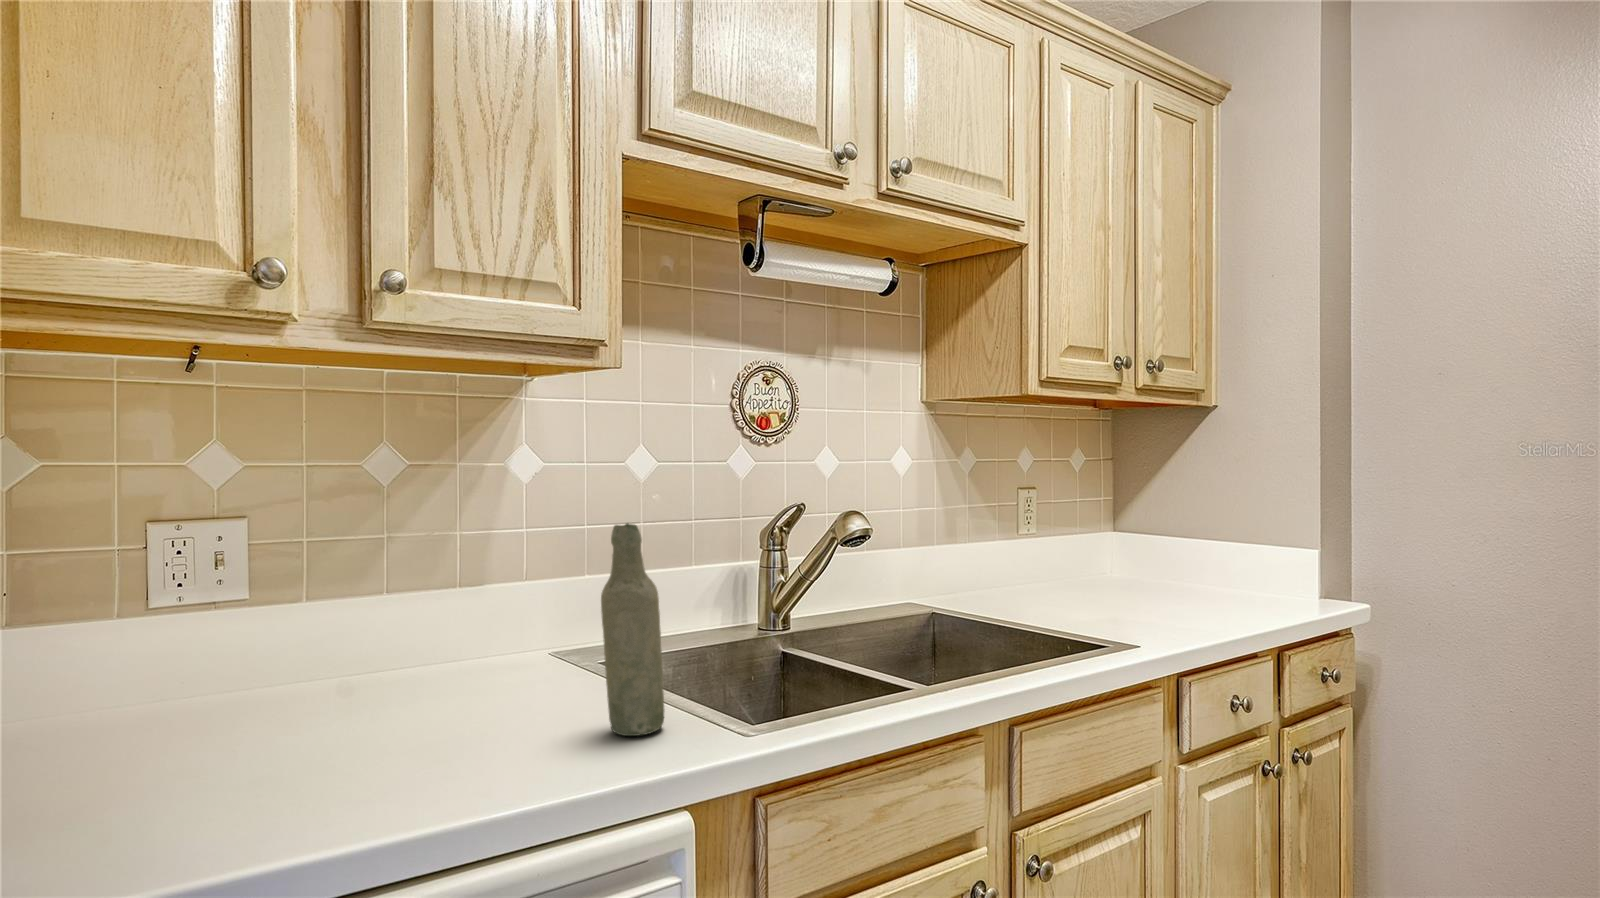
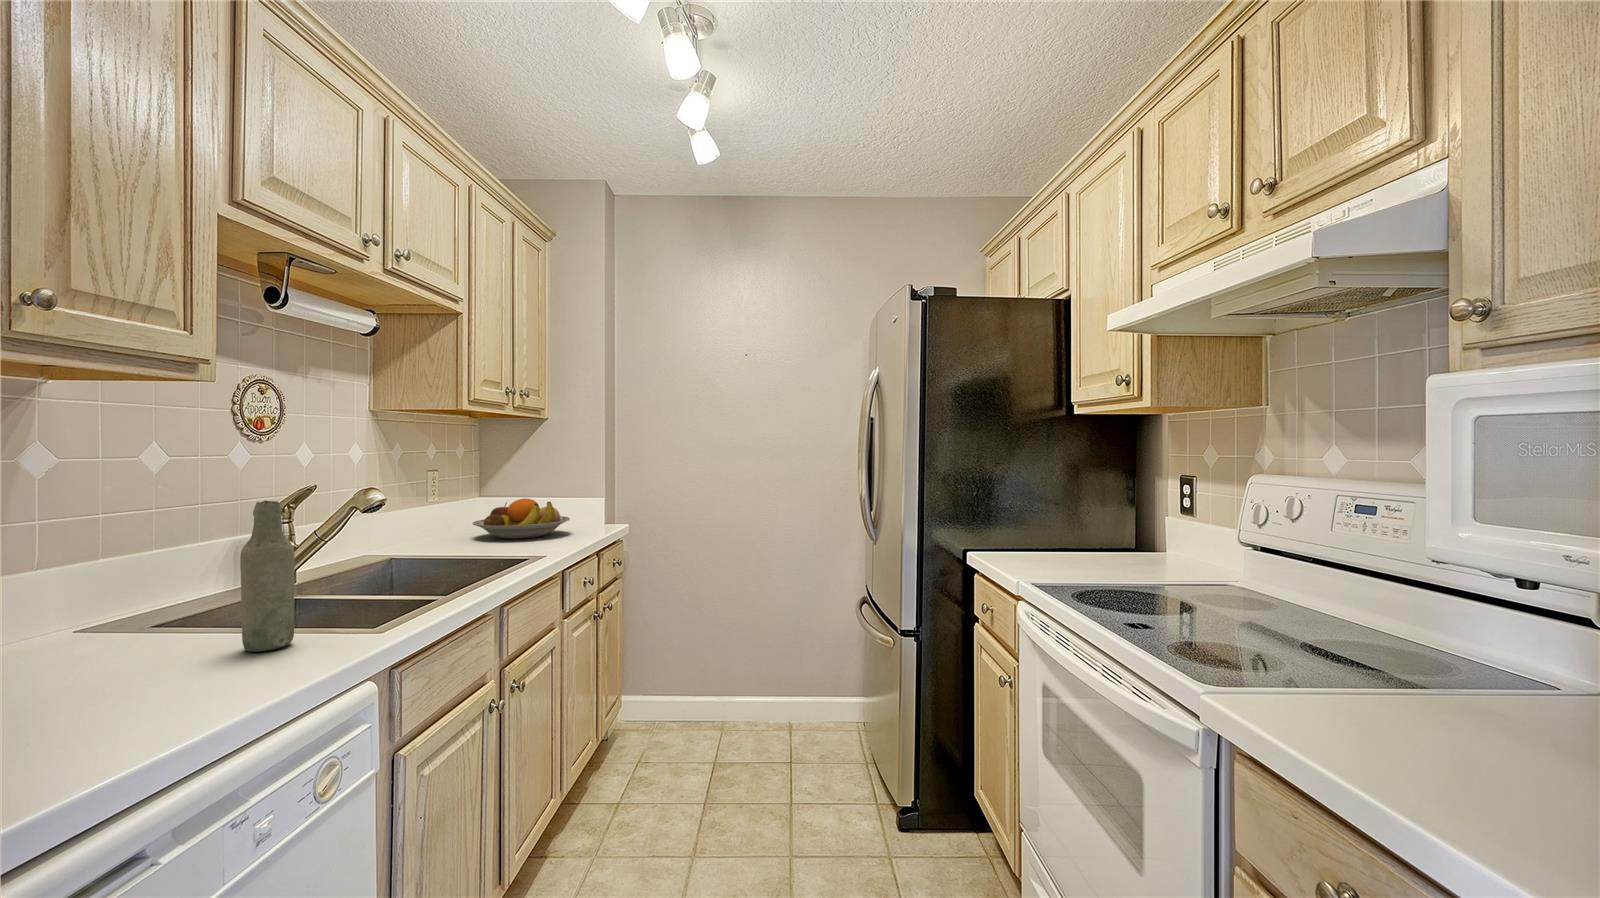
fruit bowl: none [1053,527,1215,594] -> present [472,498,570,539]

